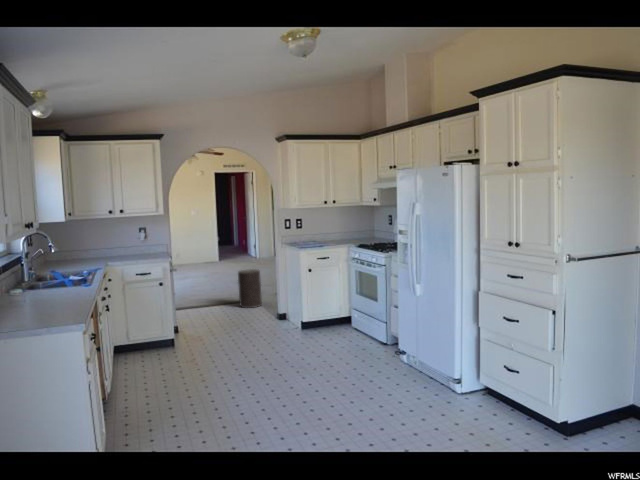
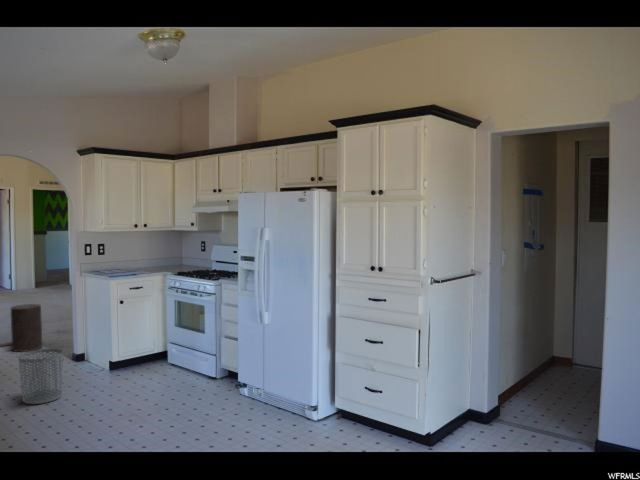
waste bin: none [228,306,260,349] -> present [18,349,63,404]

